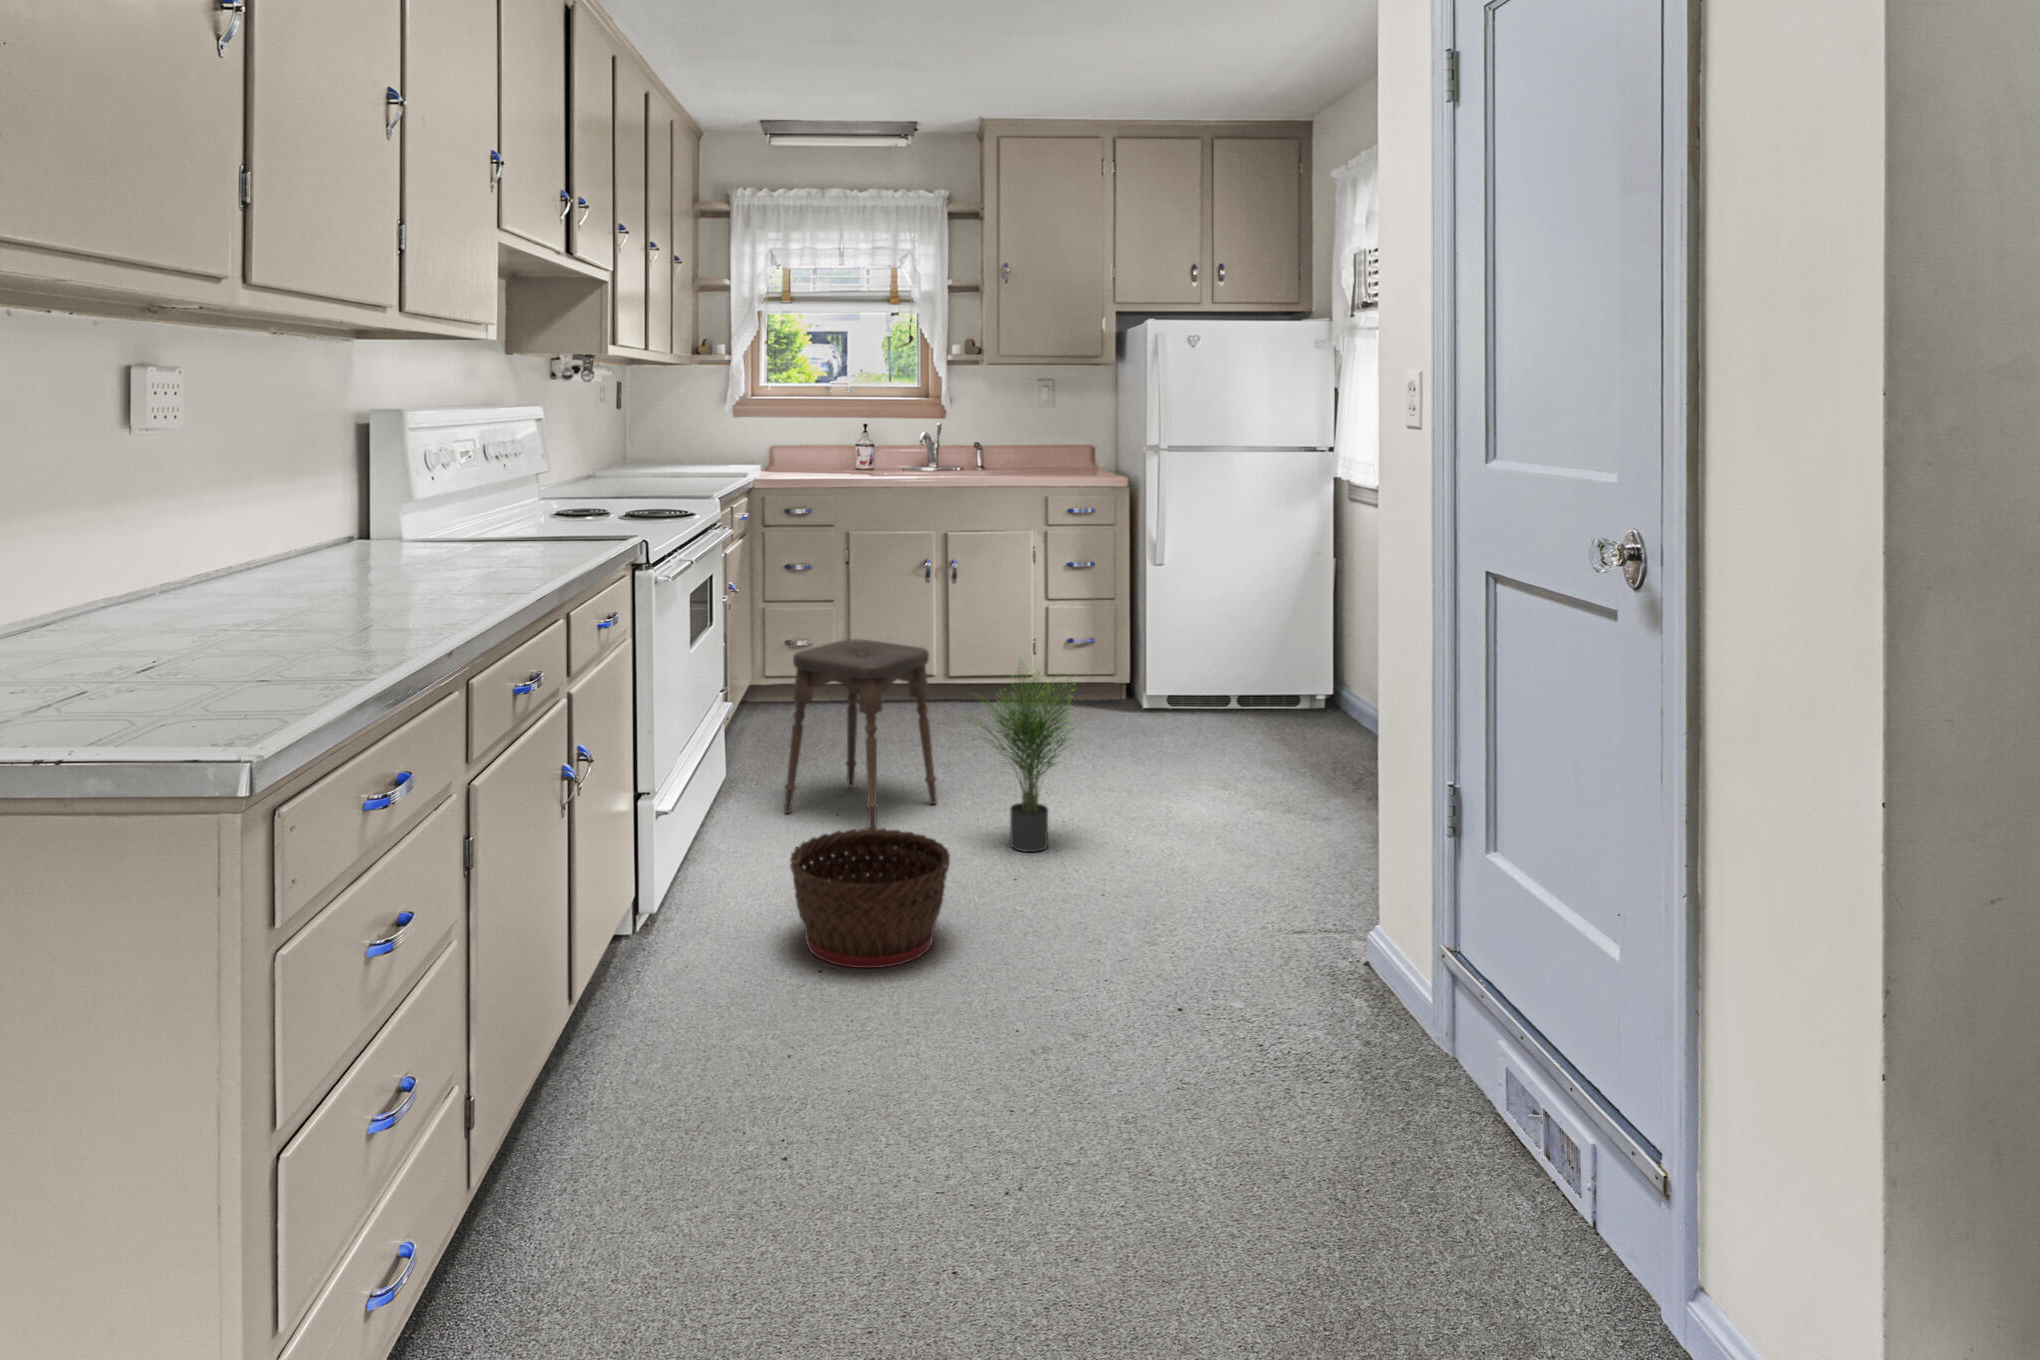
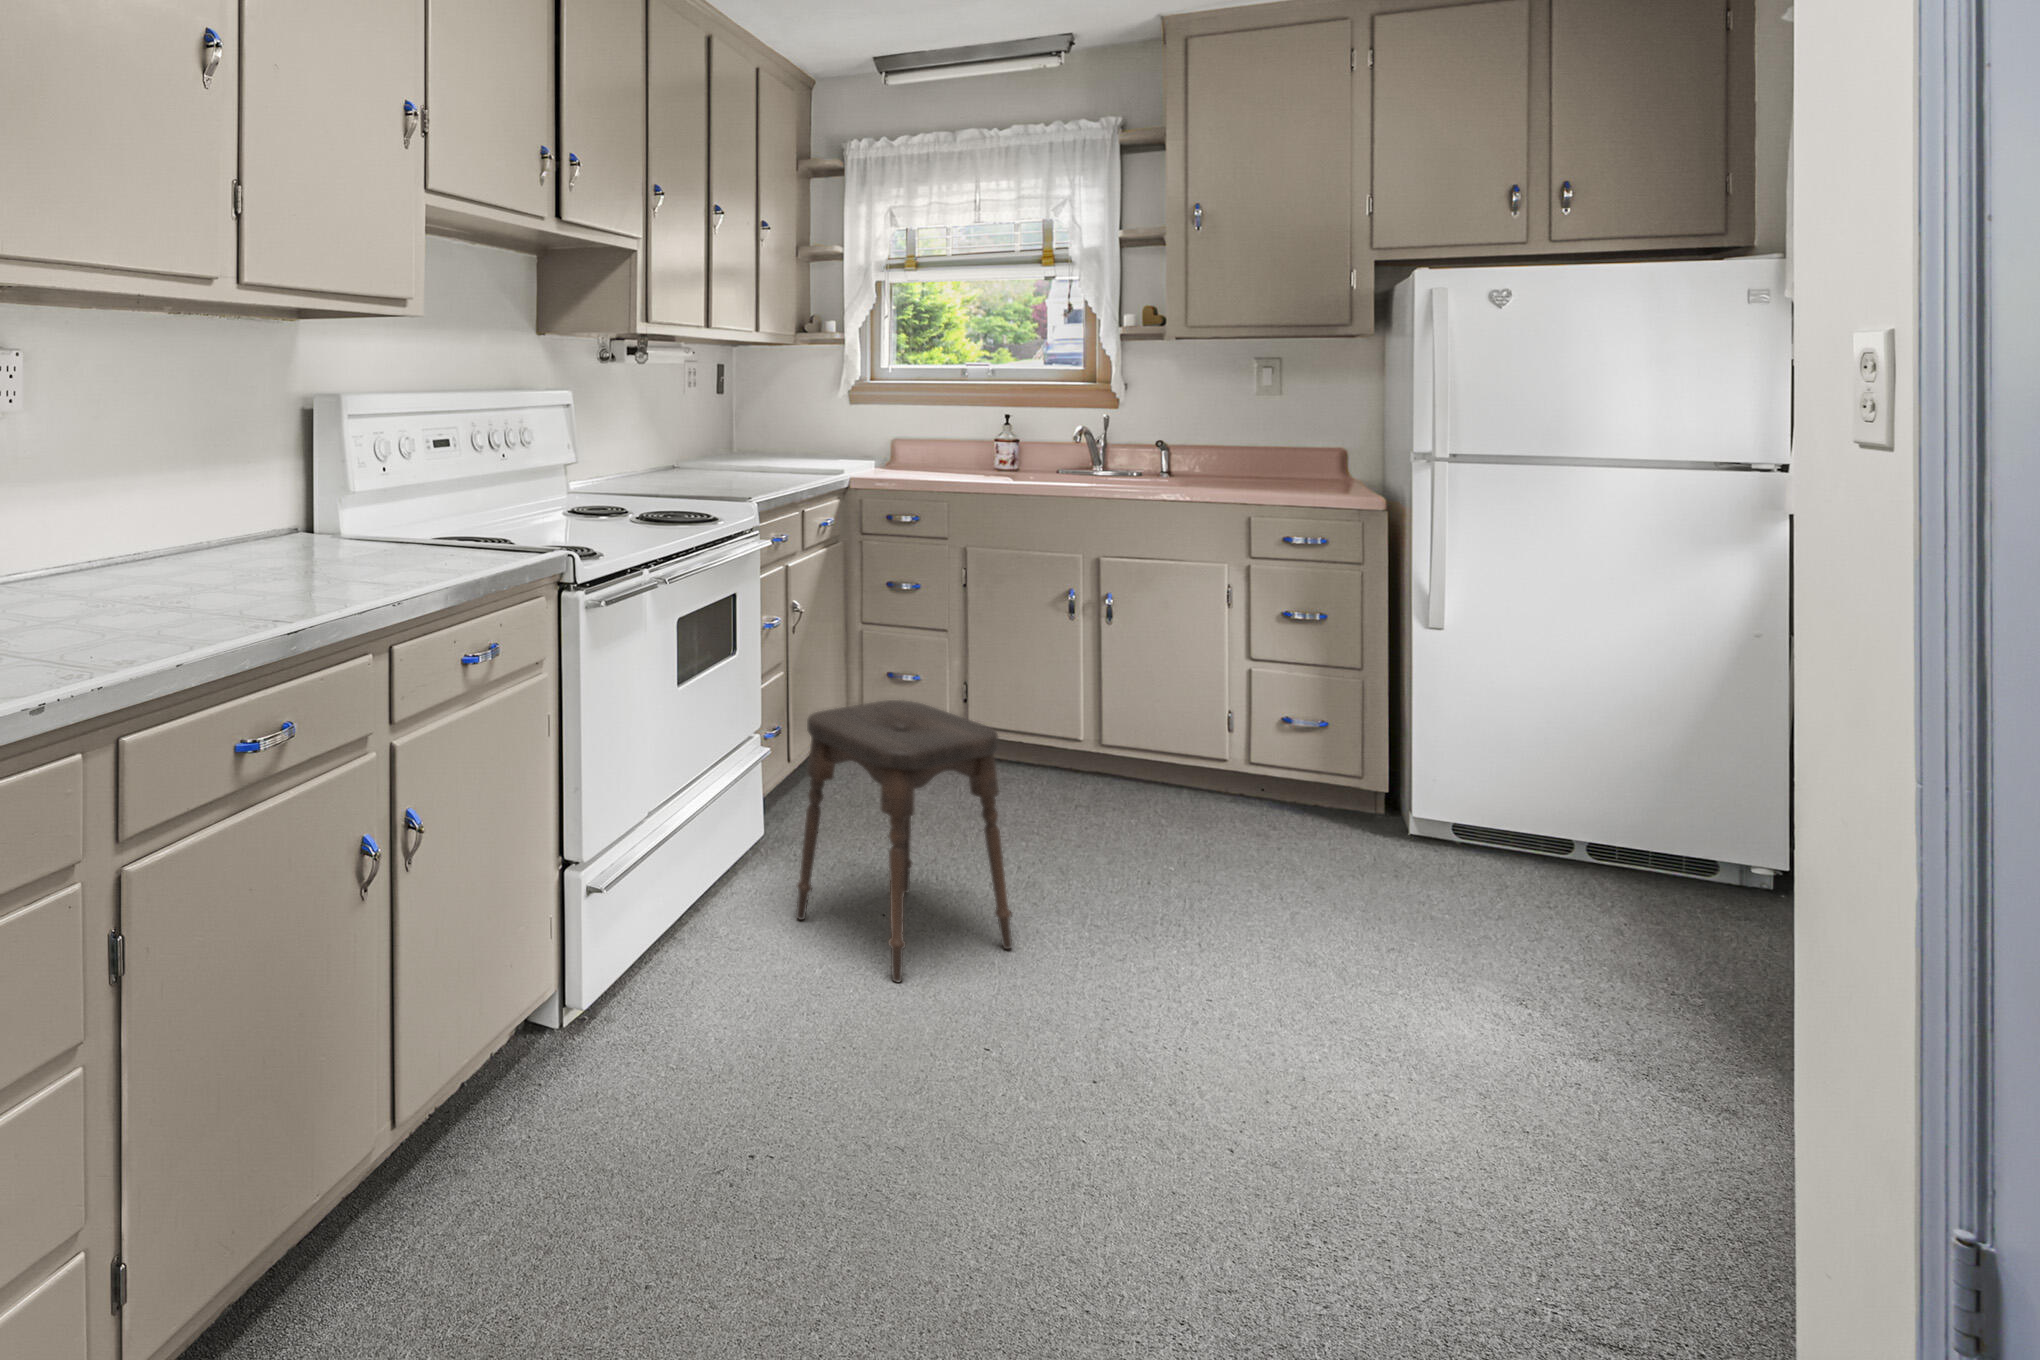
potted plant: present [965,664,1073,852] -> none [1011,771,1225,1086]
basket: present [790,828,950,968] -> none [665,1009,914,1274]

